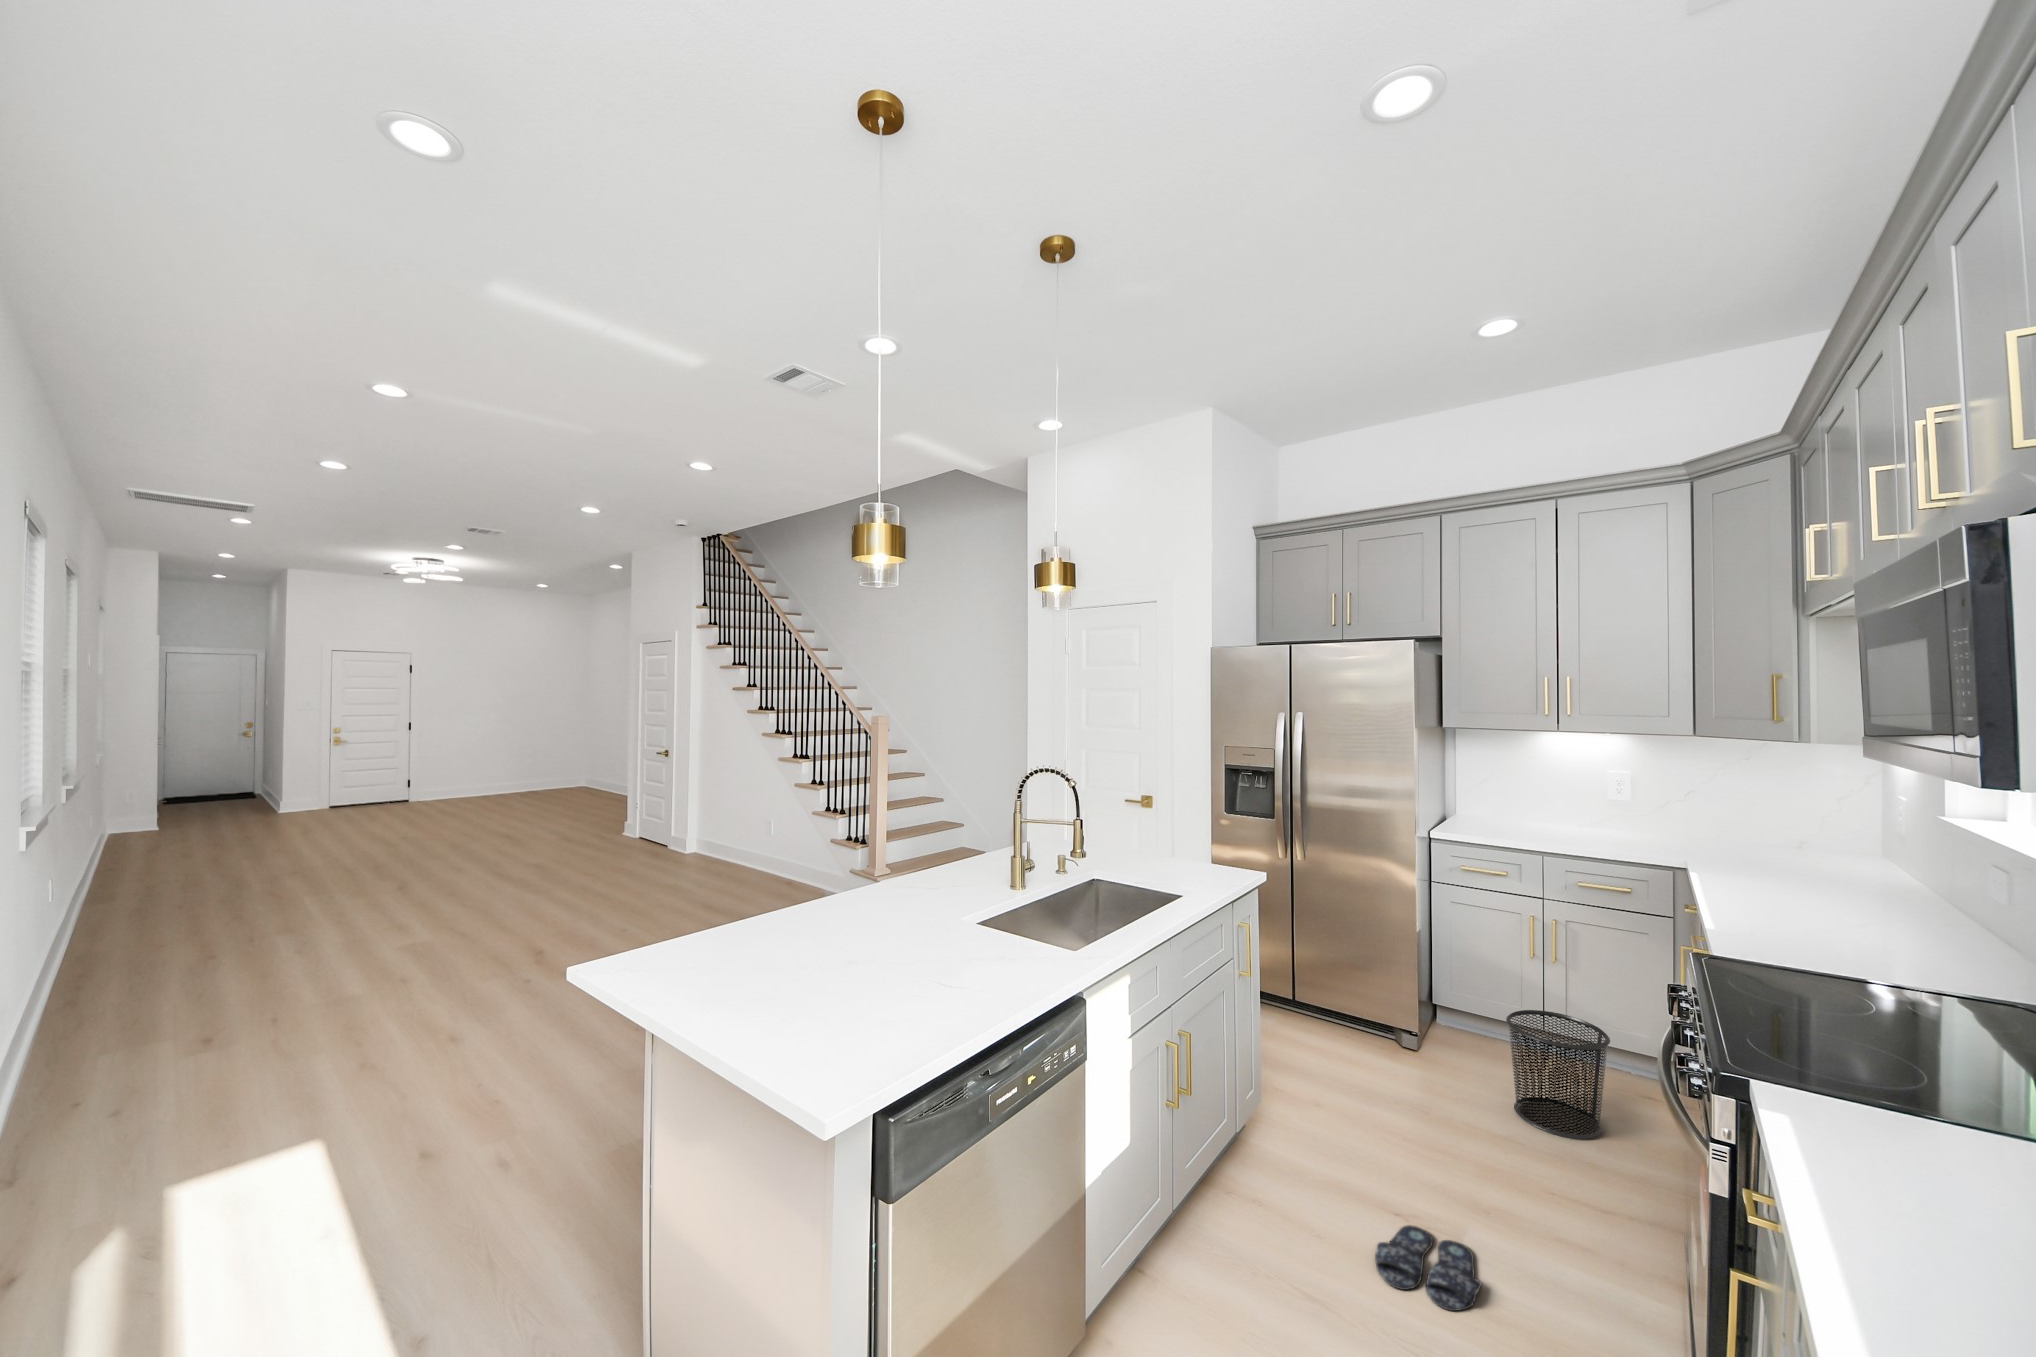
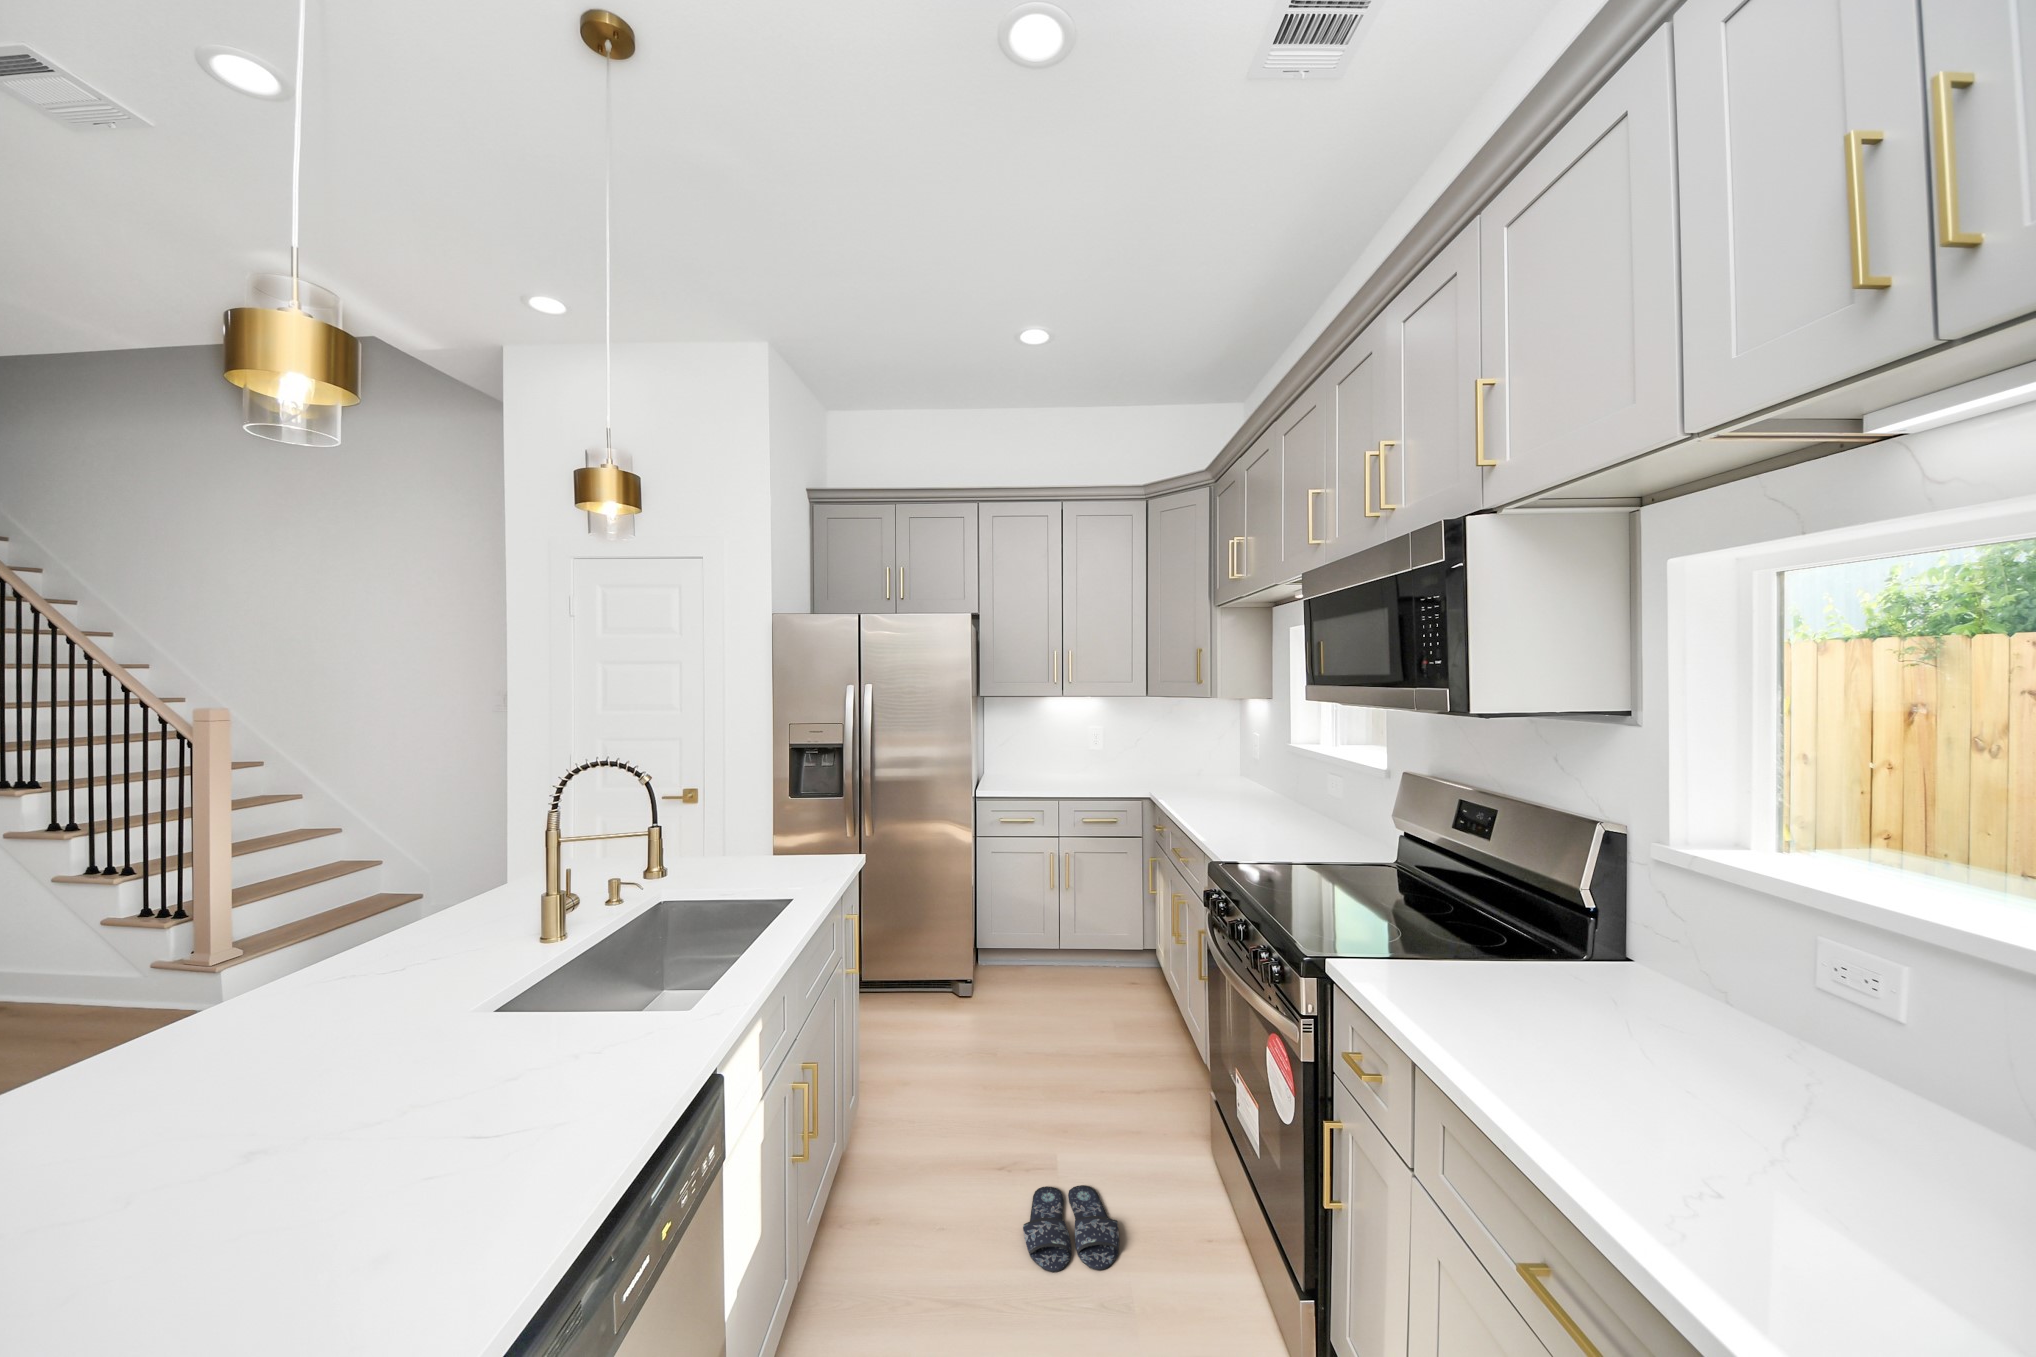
waste bin: present [1506,1010,1610,1139] -> none [1057,933,1131,1039]

